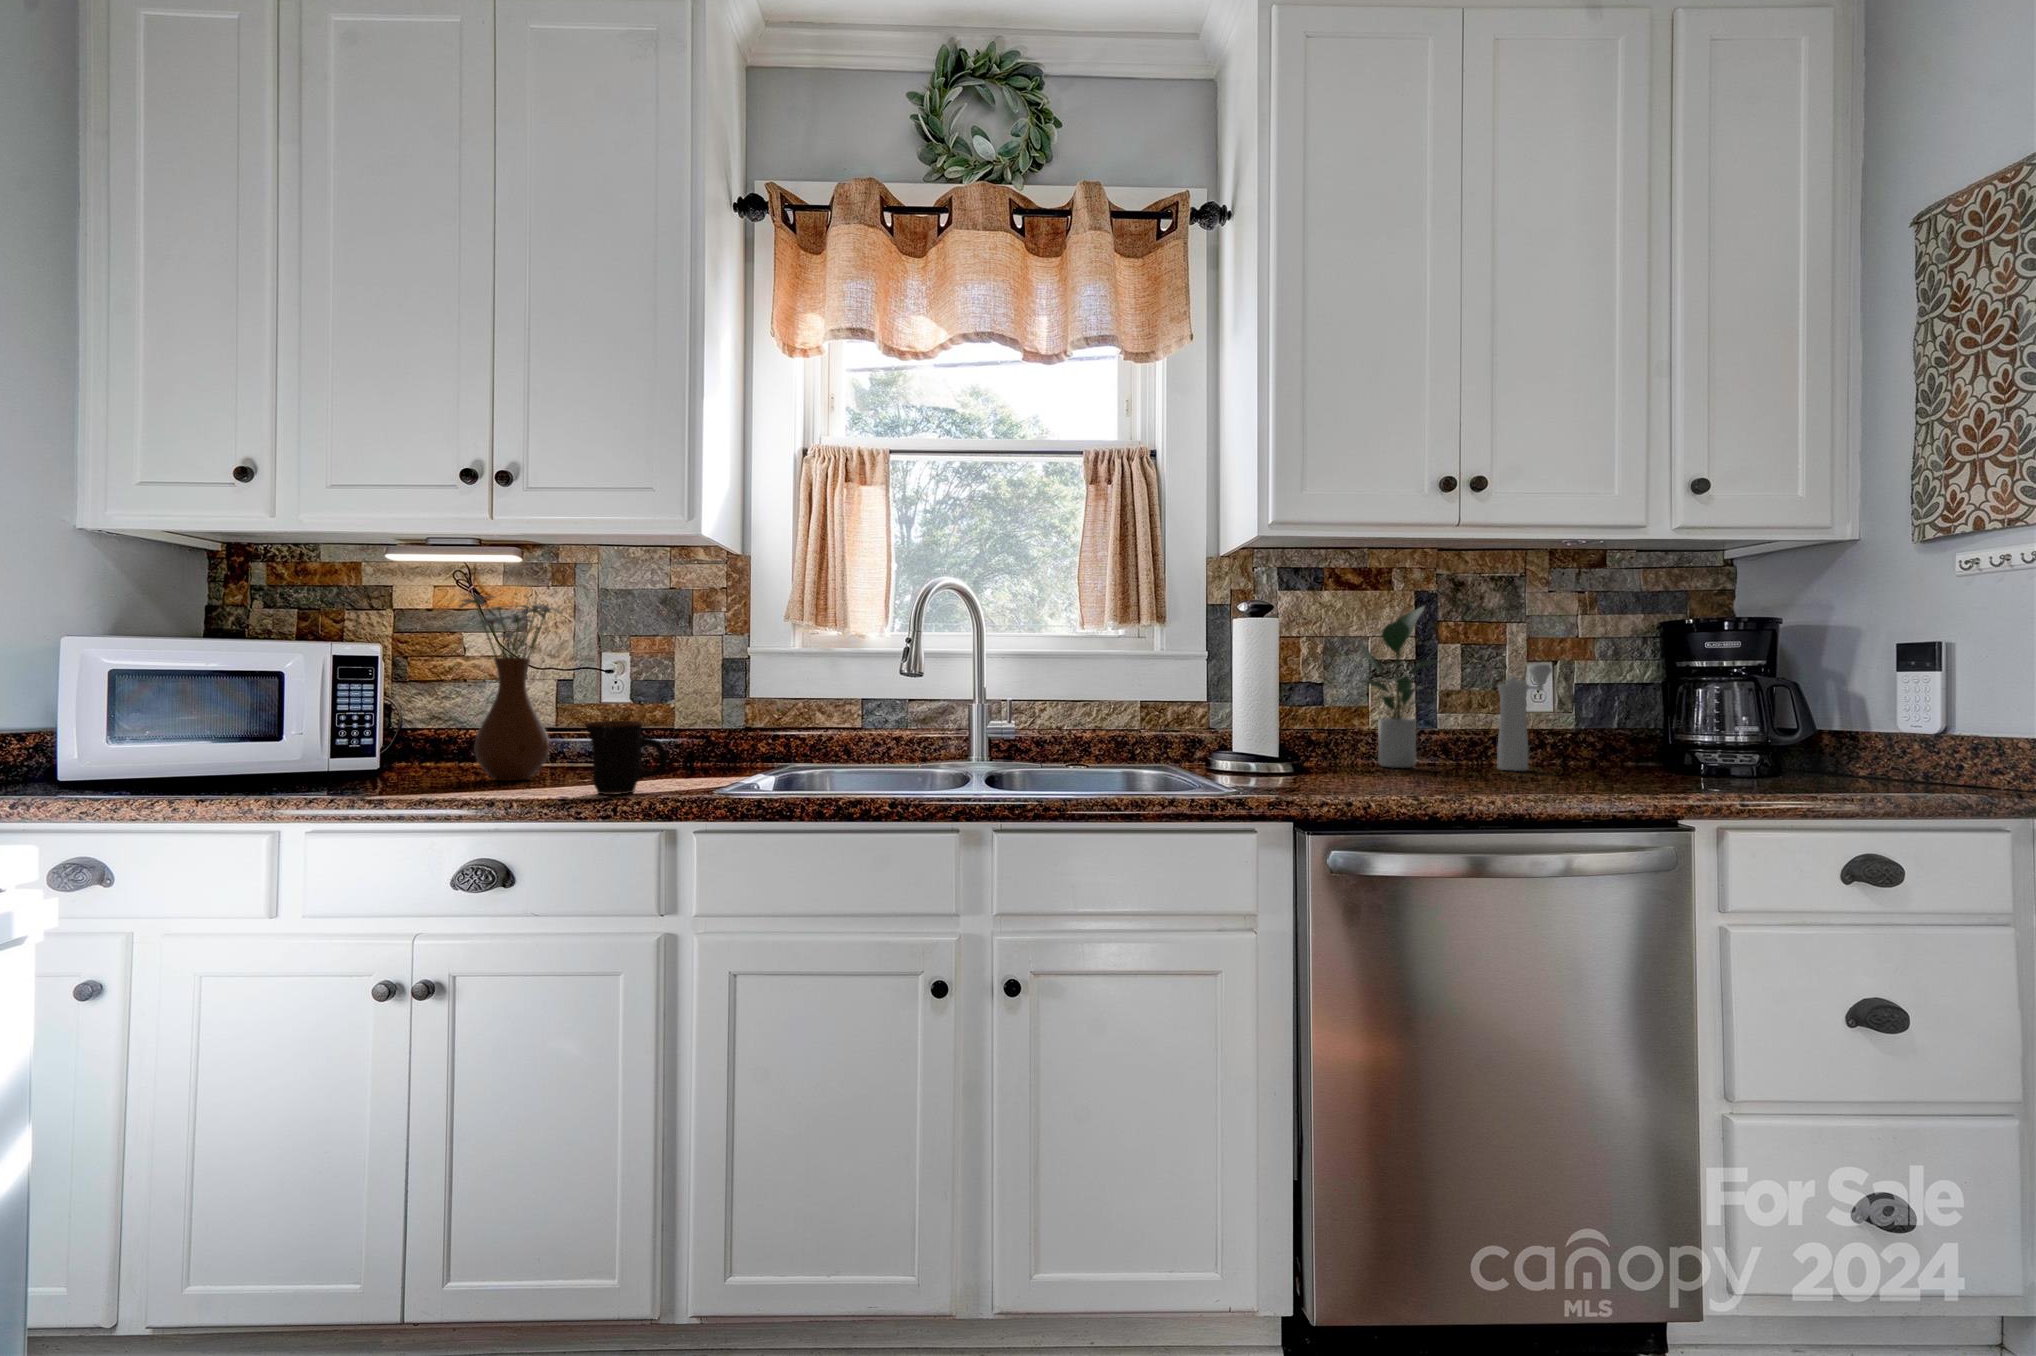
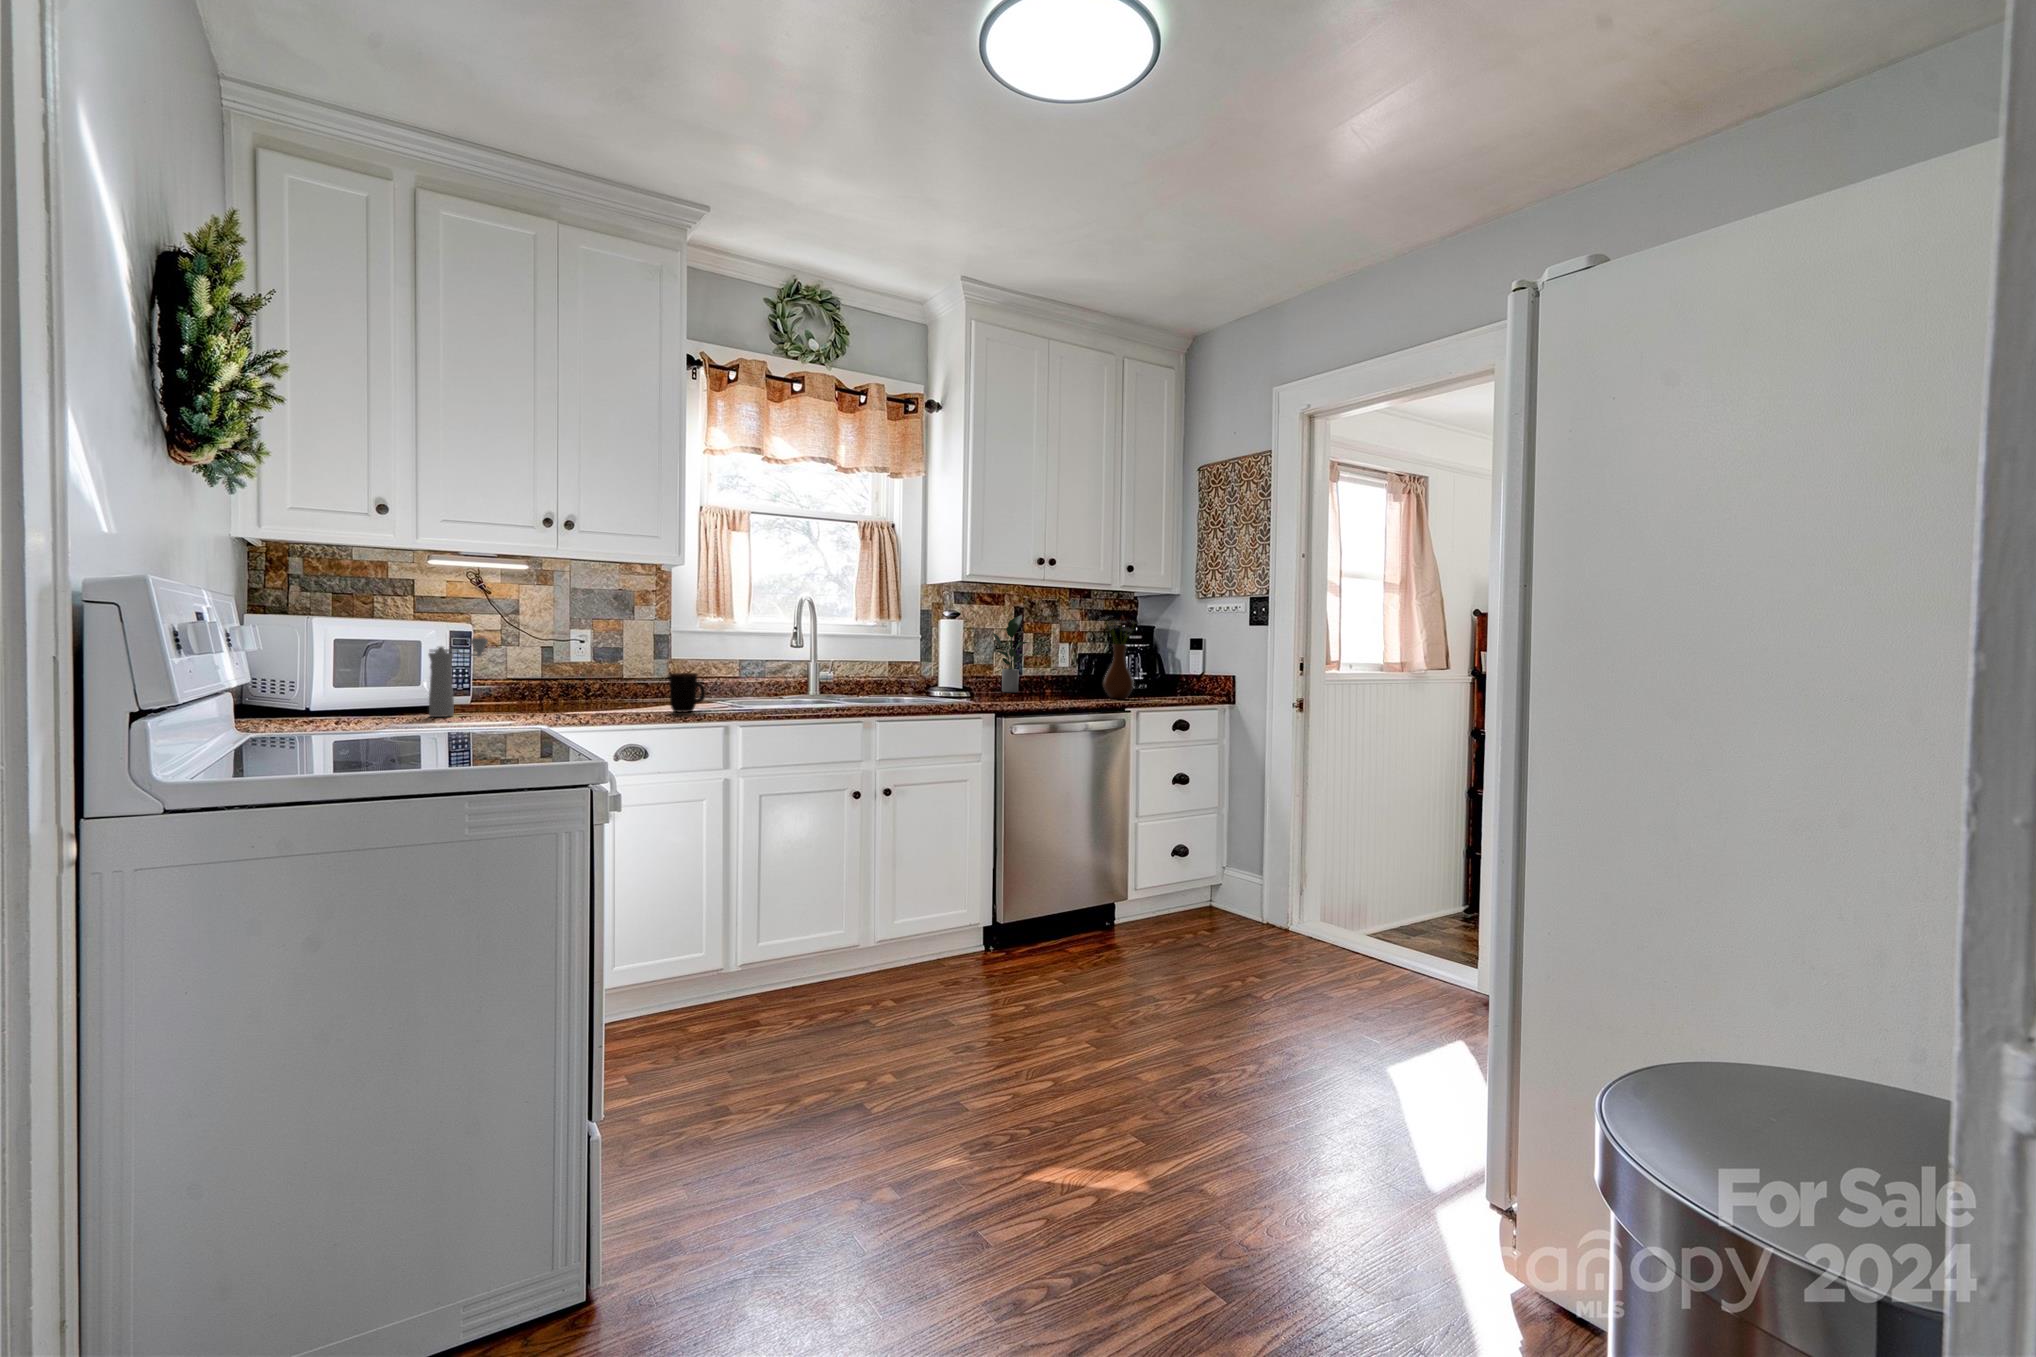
vase: present [459,595,562,781] -> present [1103,616,1139,699]
pepper mill: present [1498,664,1552,771] -> present [429,638,488,717]

